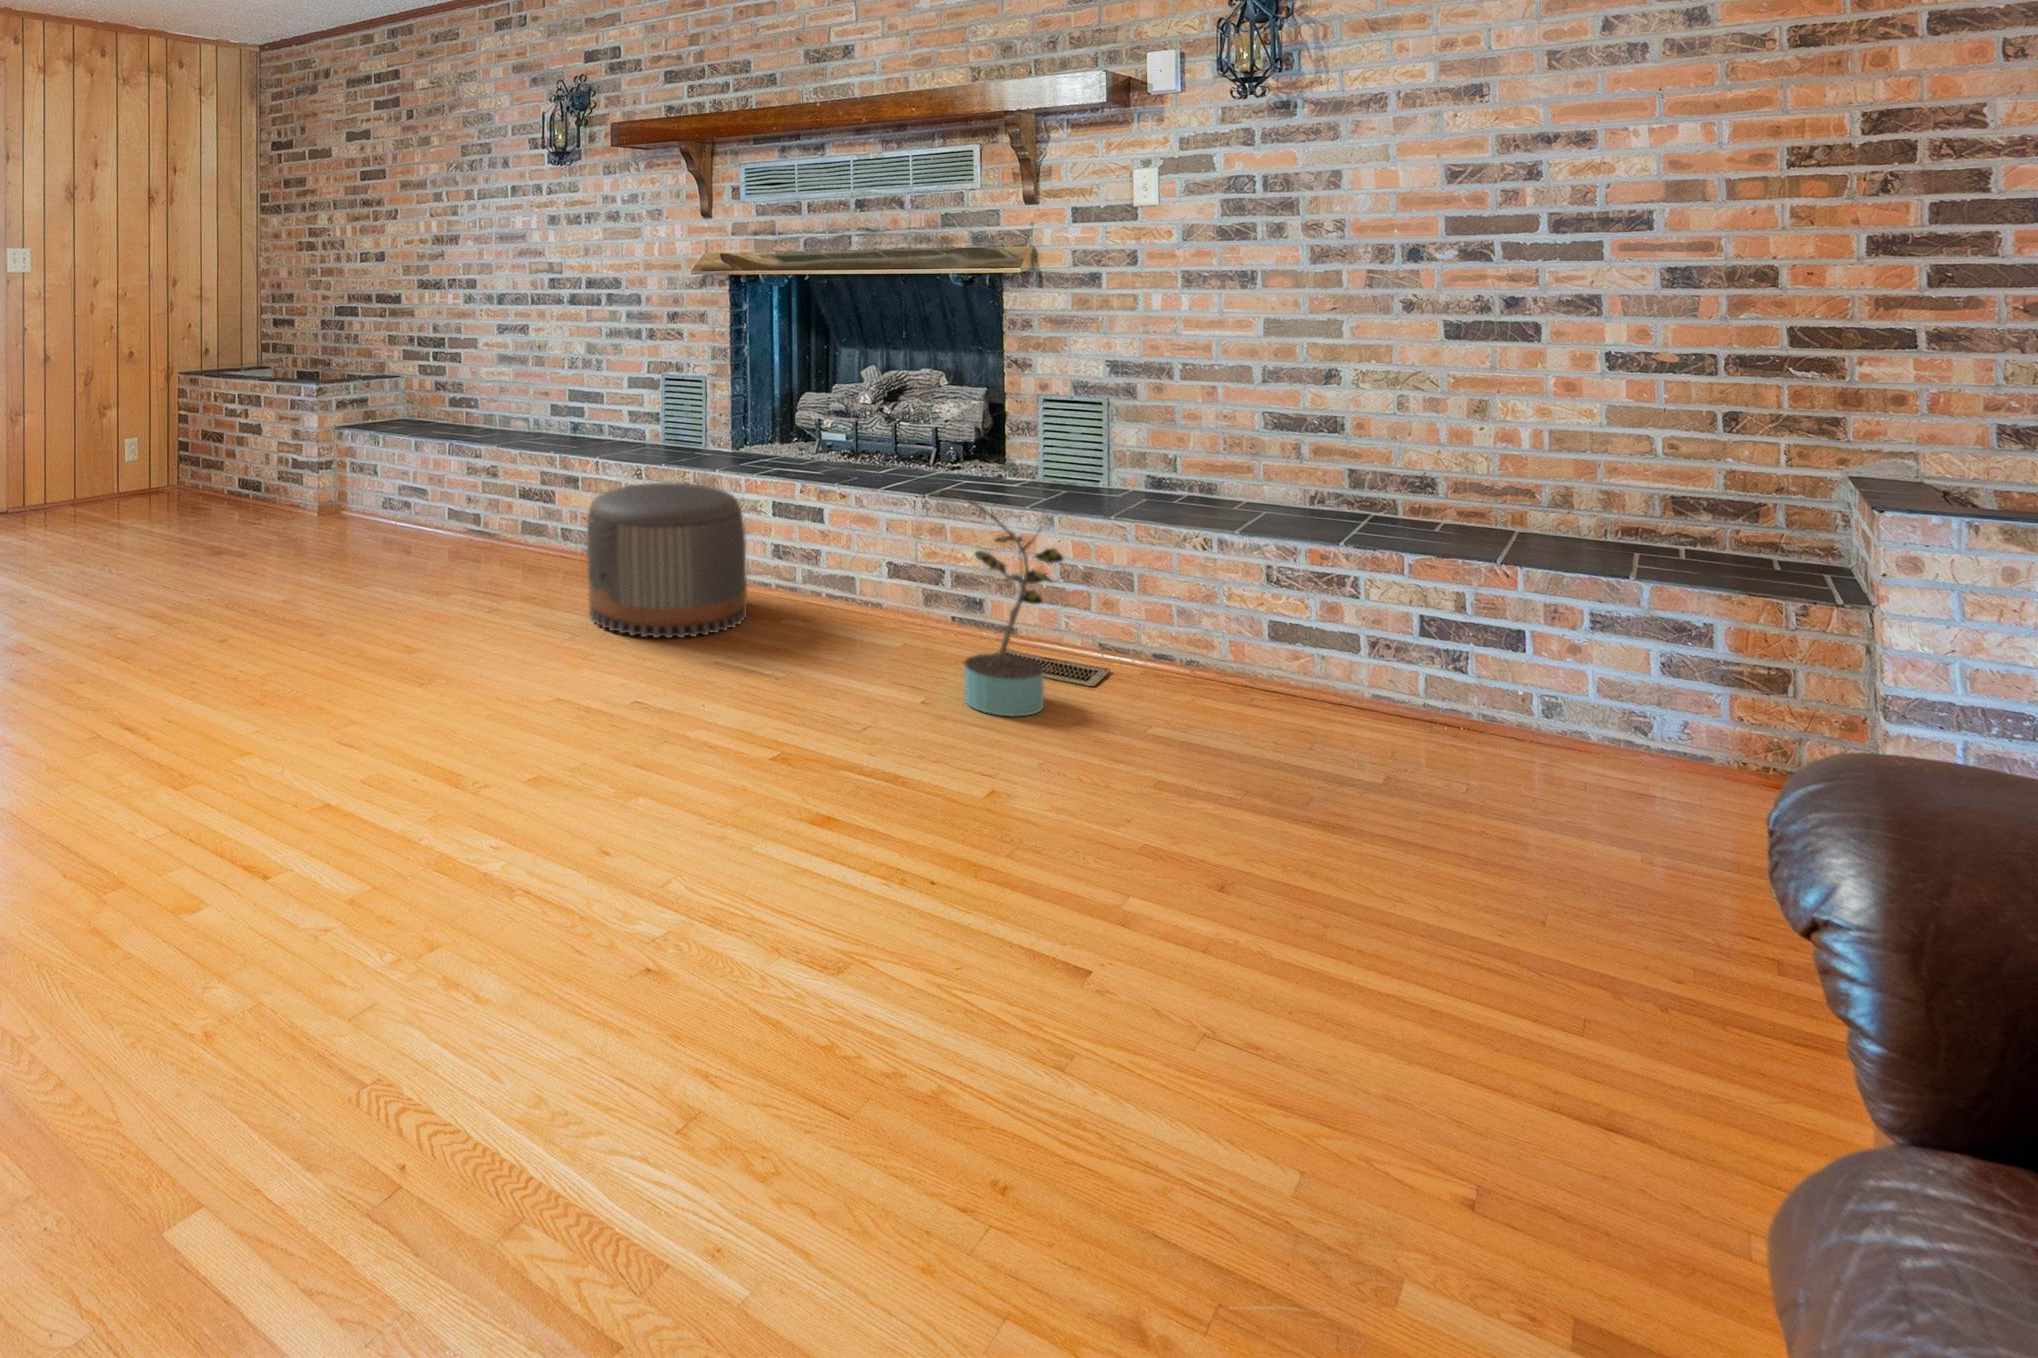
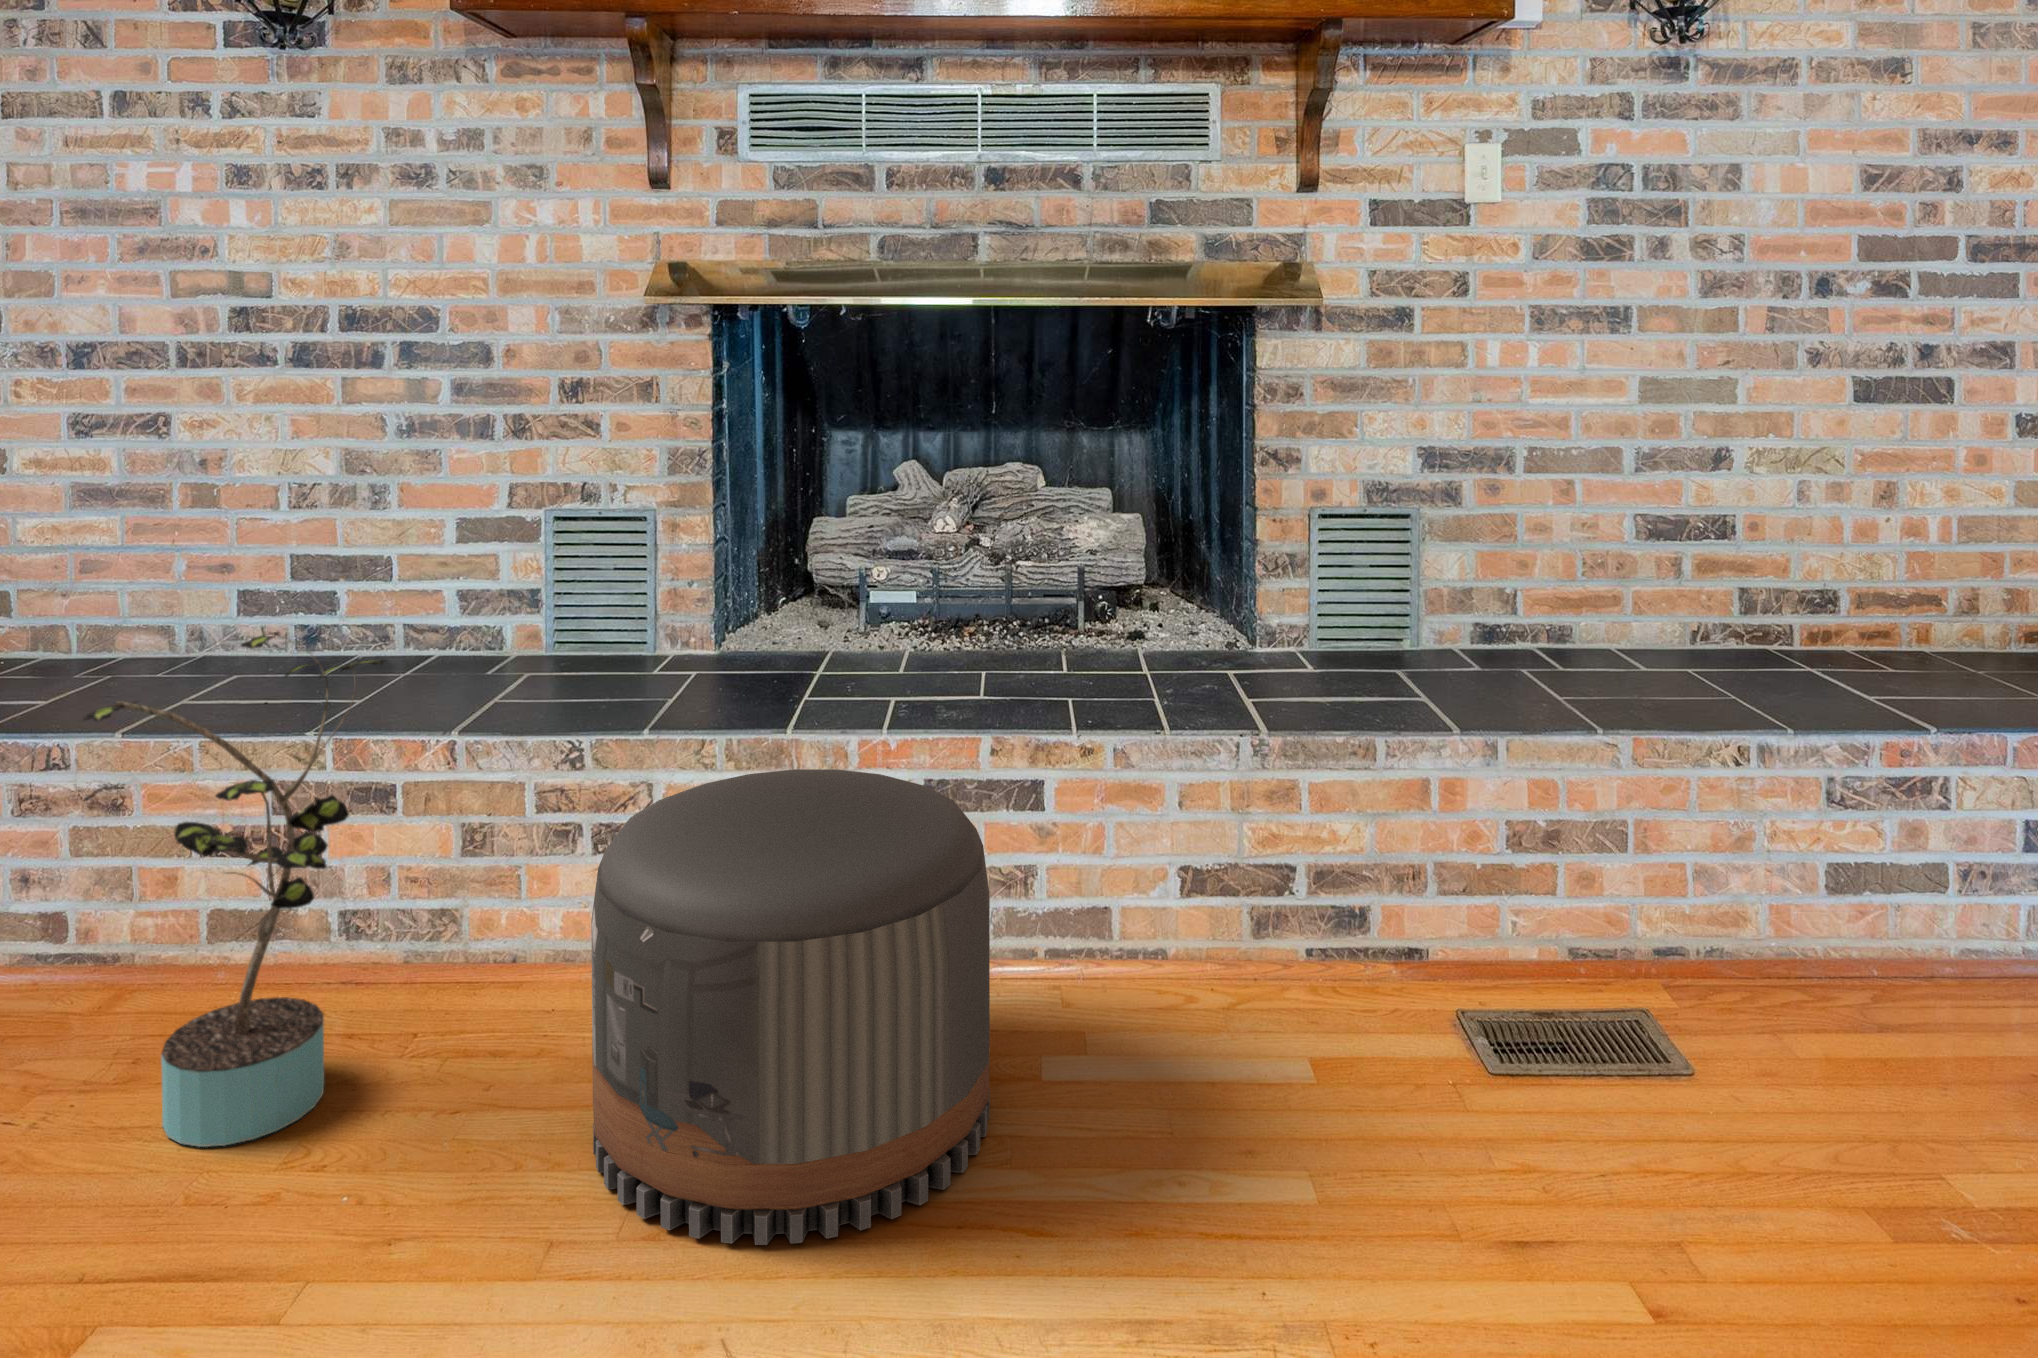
potted plant: present [929,464,1063,716] -> present [83,632,386,1147]

